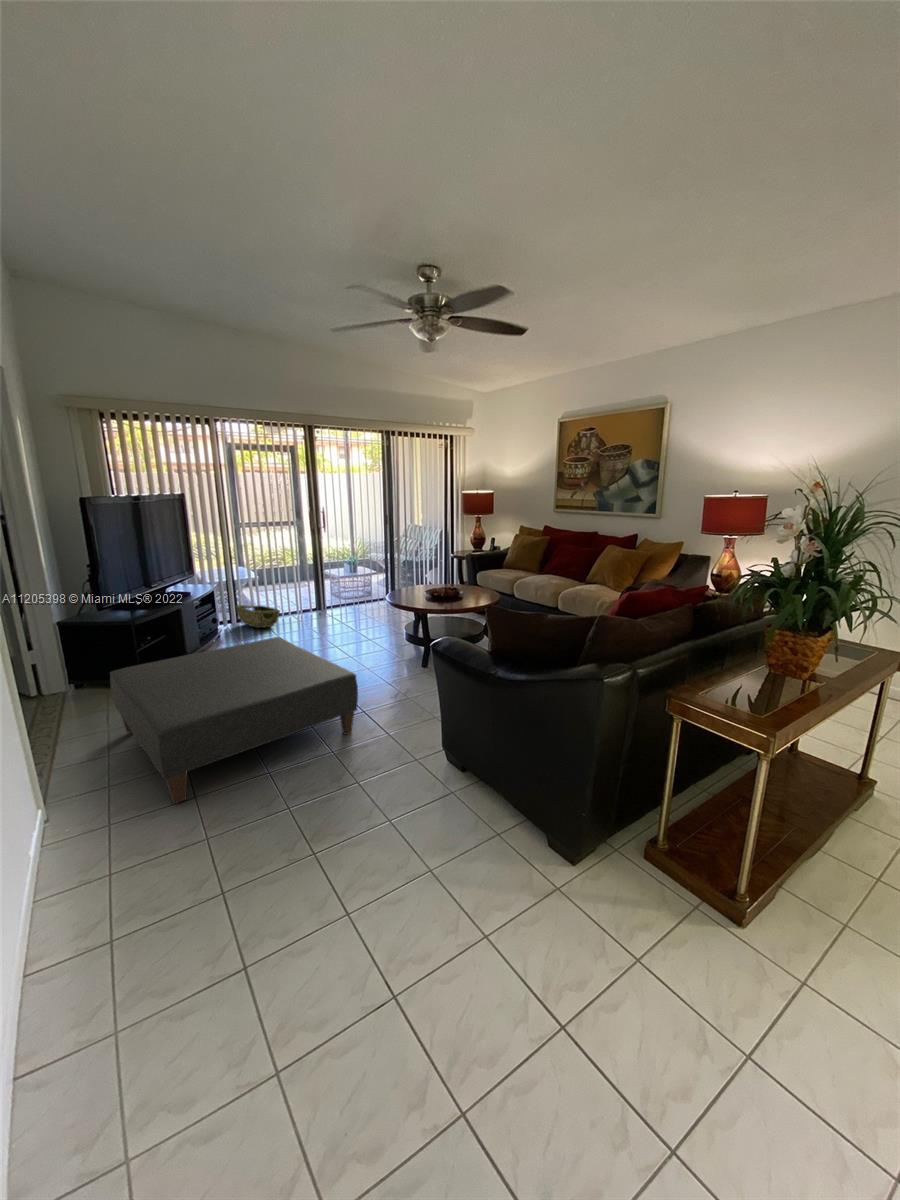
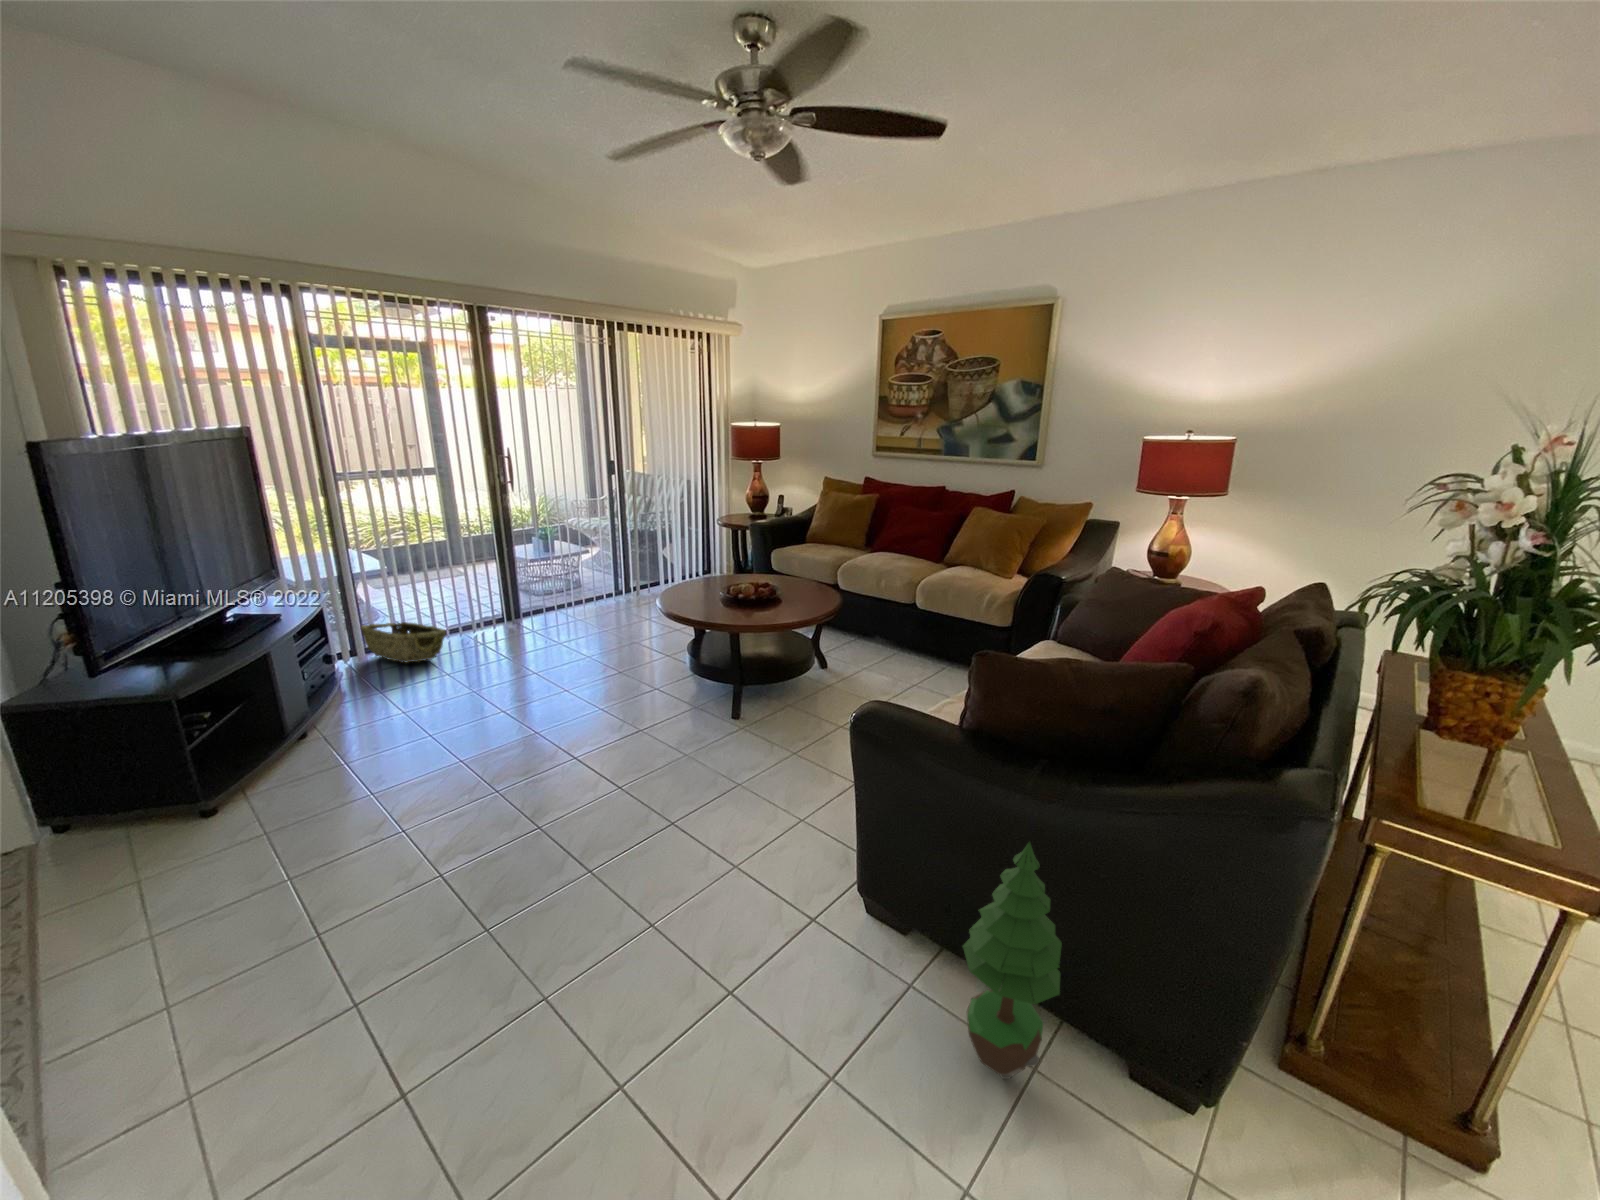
ottoman: present [110,637,358,804] -> none [159,690,663,1062]
potted tree: none [475,715,533,862] -> present [963,842,1062,1079]

